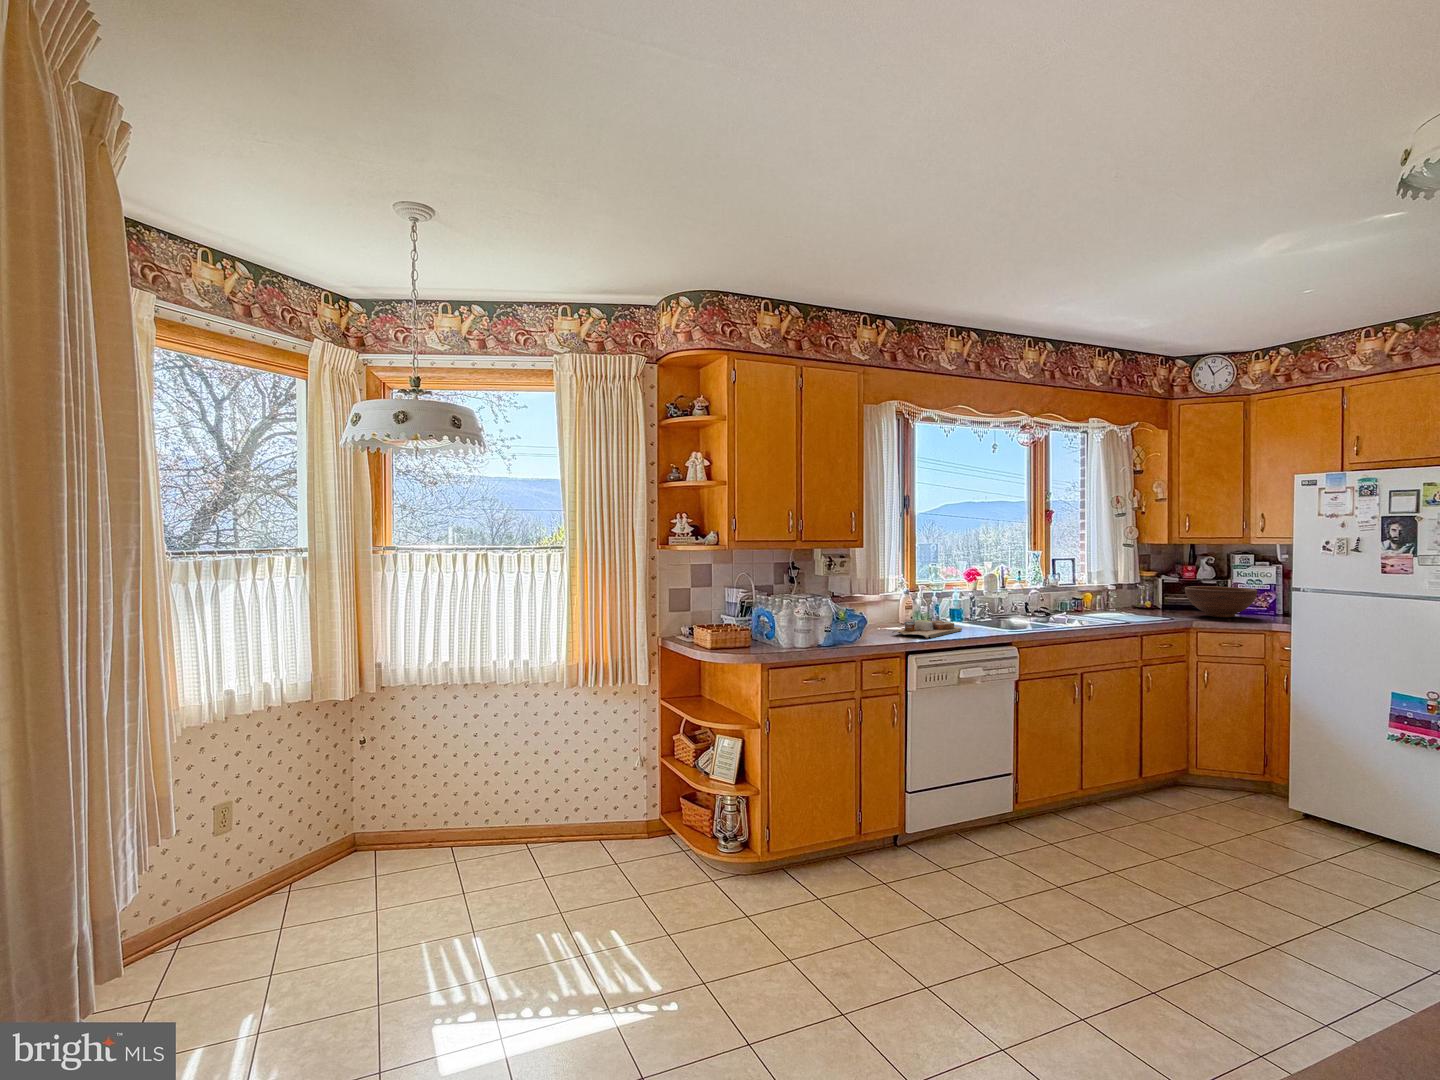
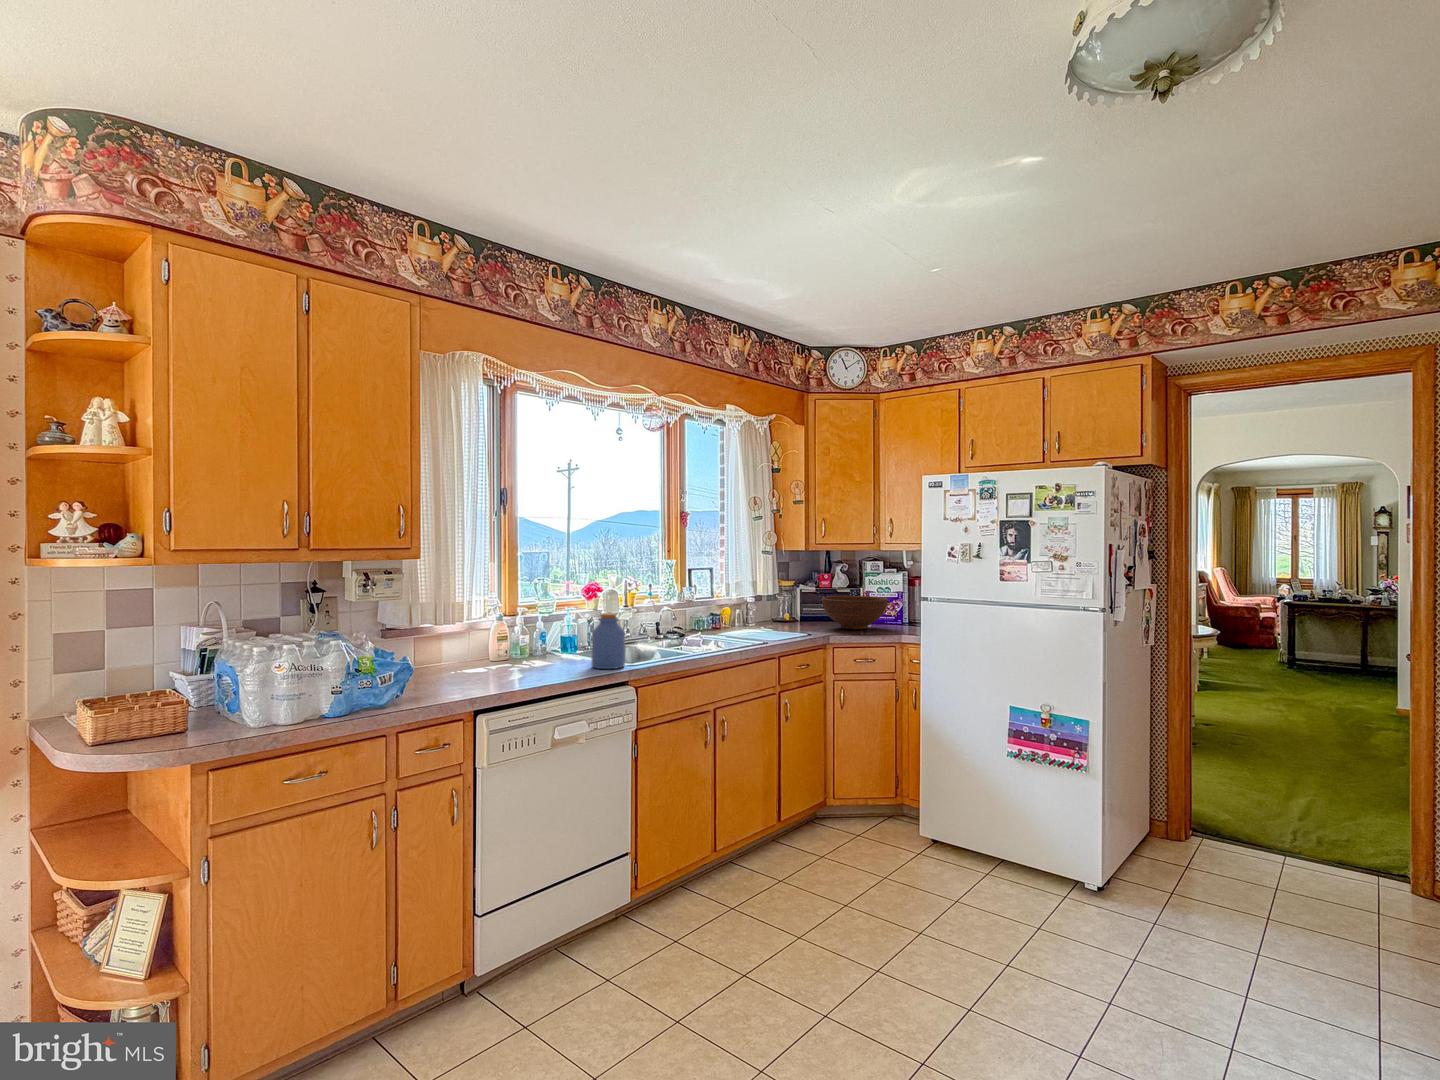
jar: none [981,591,1008,633] -> present [591,613,625,669]
cutting board: present [893,620,962,639] -> none [461,656,566,688]

